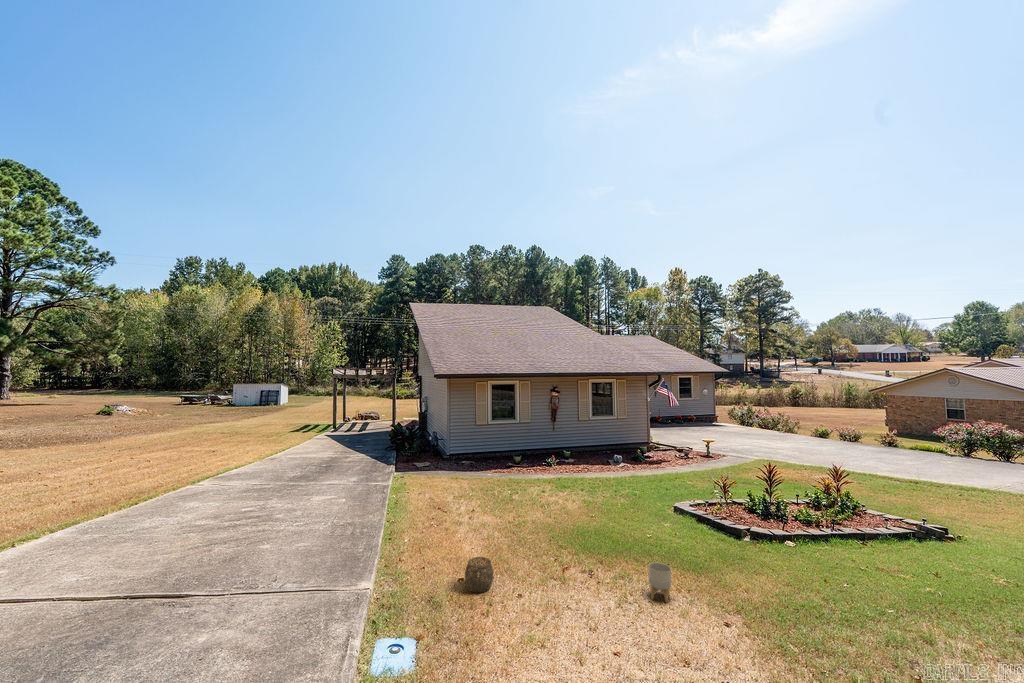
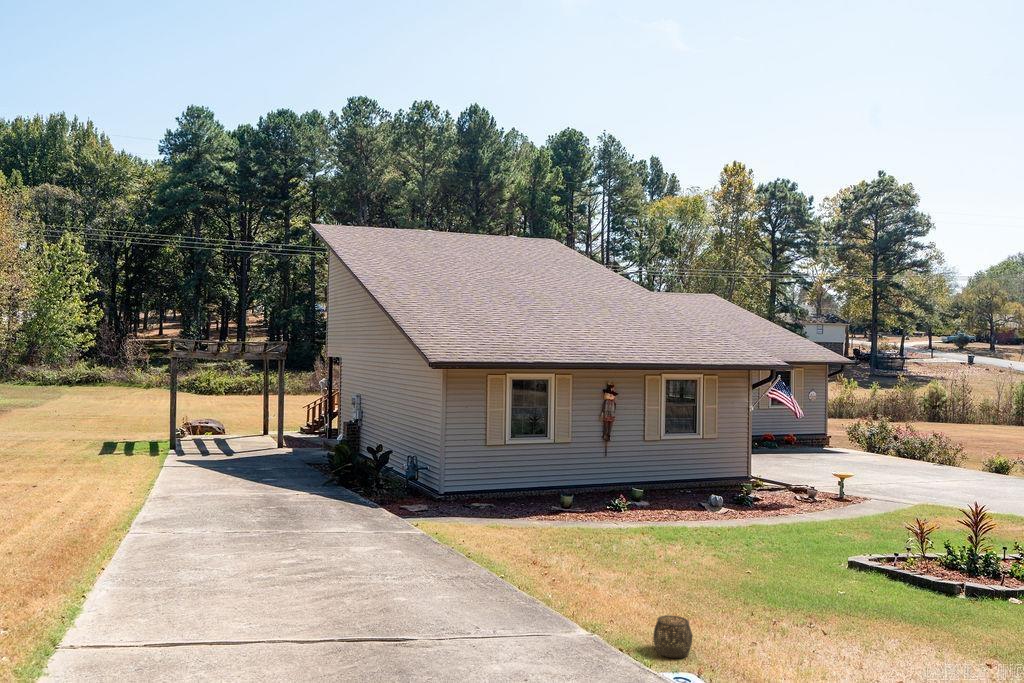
planter: present [649,562,671,603] -> none [885,614,915,660]

